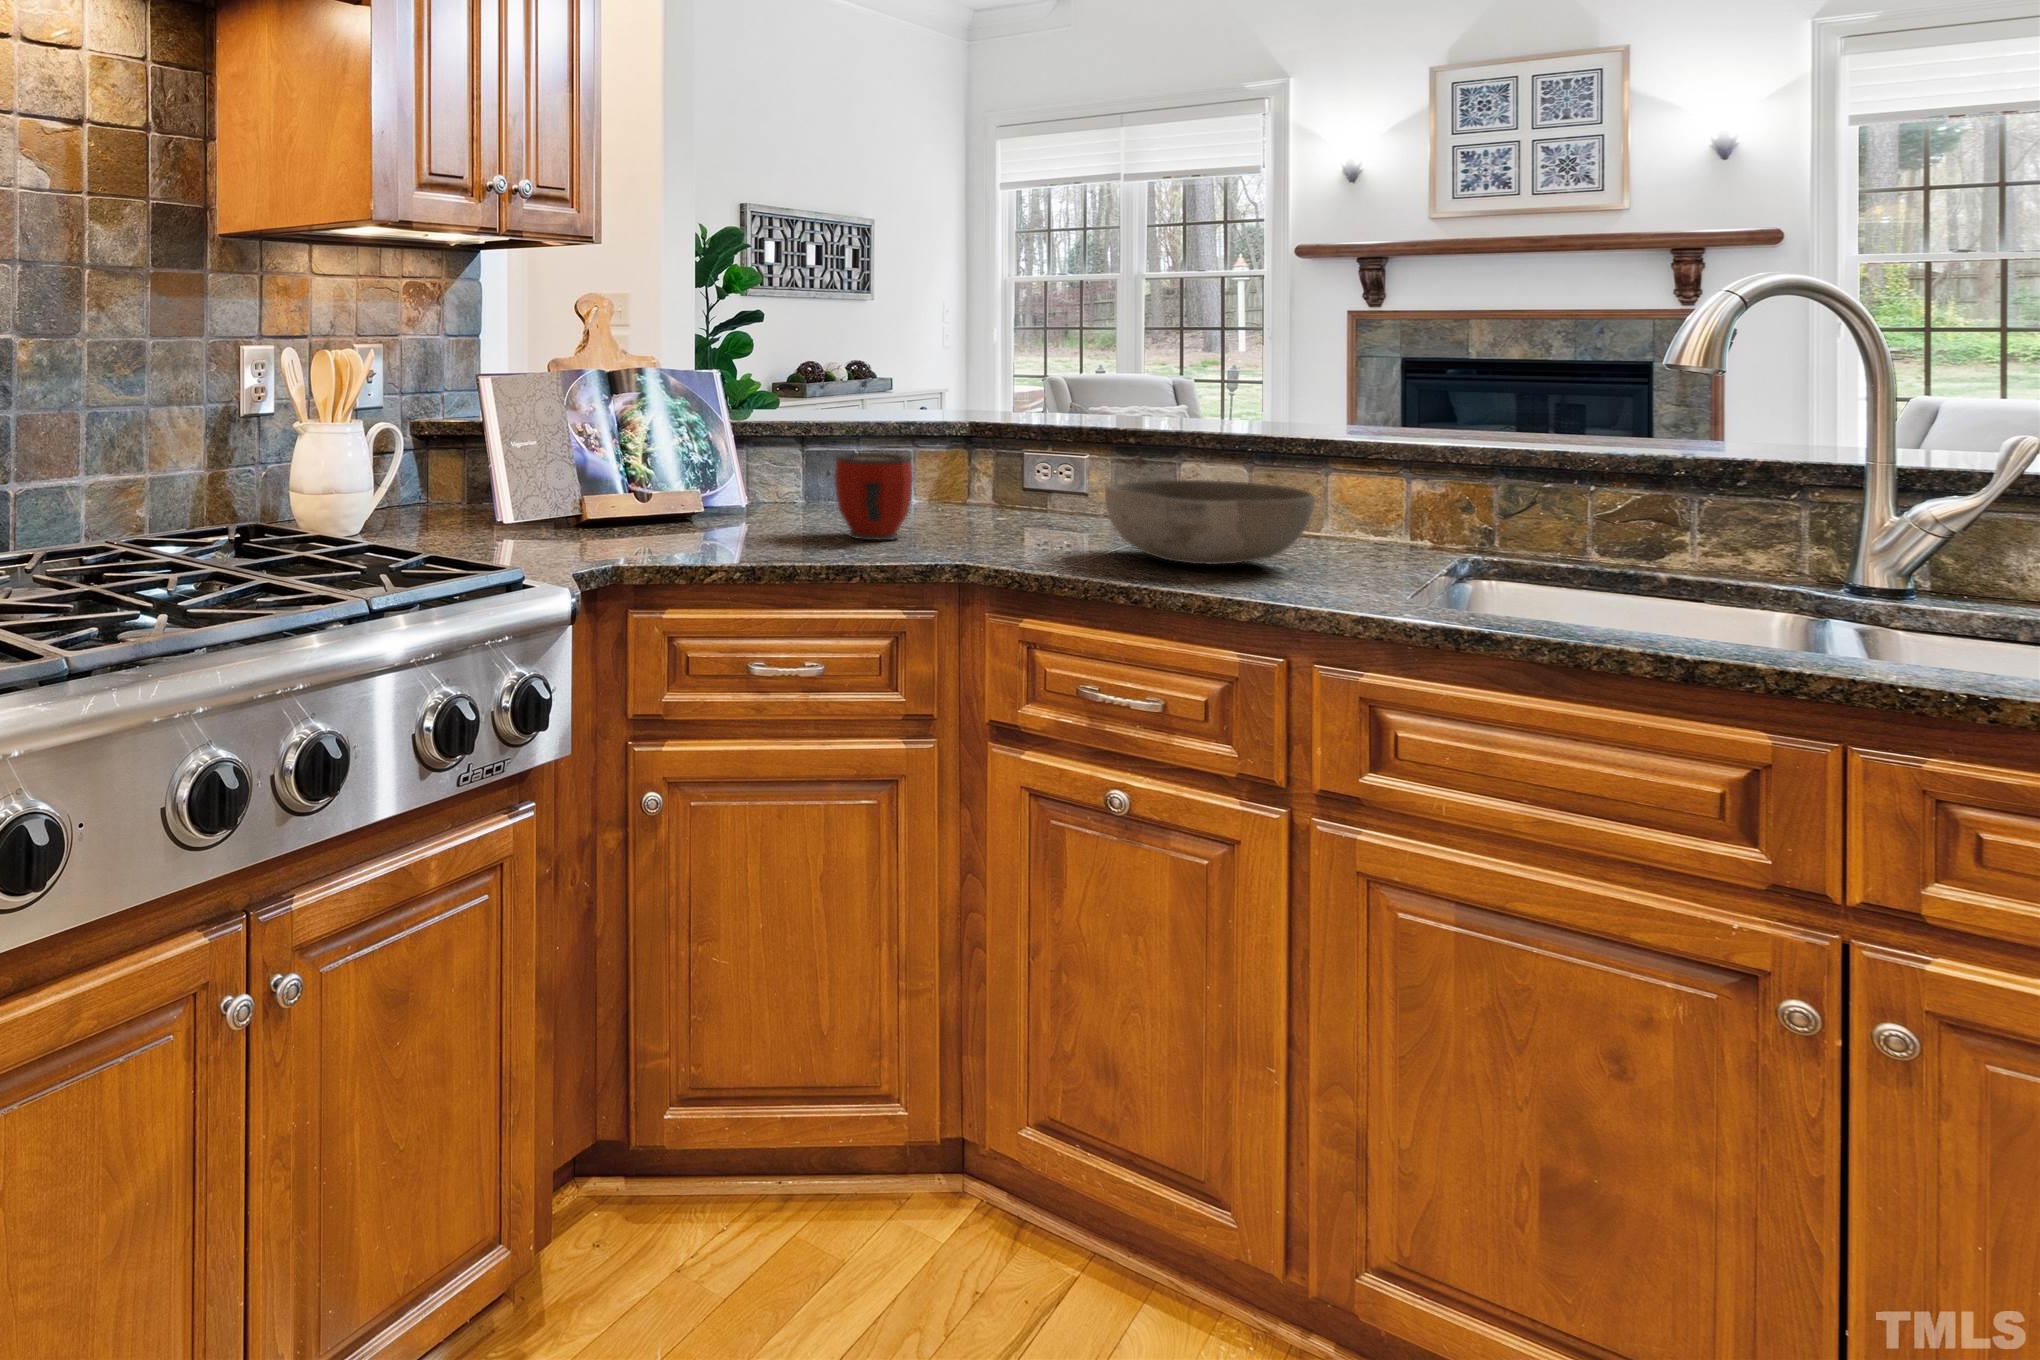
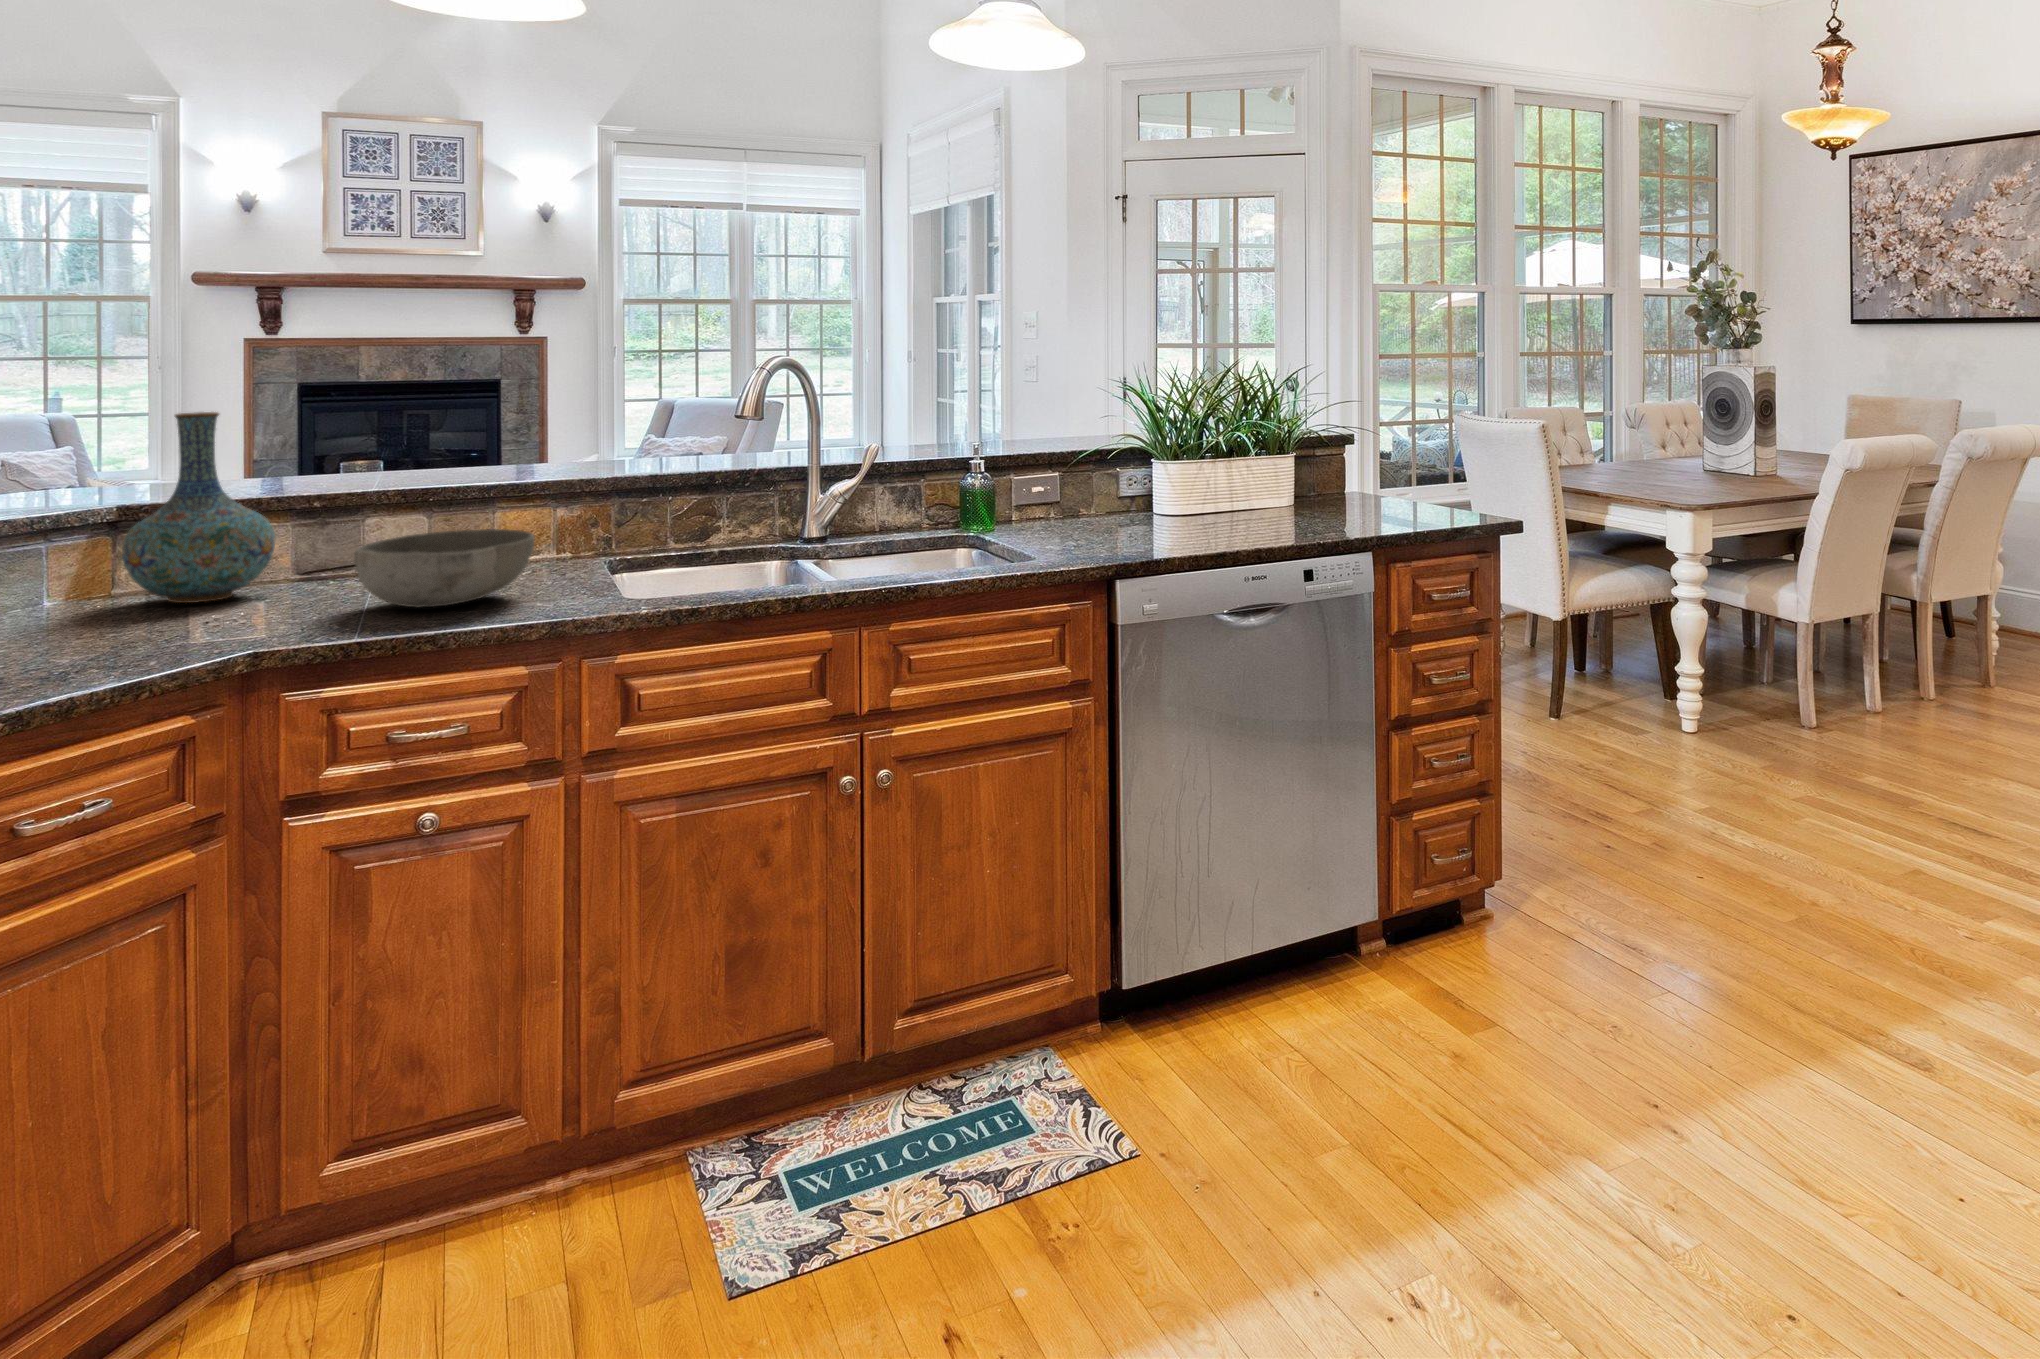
vase: none [962,337,1090,521] -> present [122,412,275,603]
mug: present [835,453,912,540] -> none [27,553,133,656]

